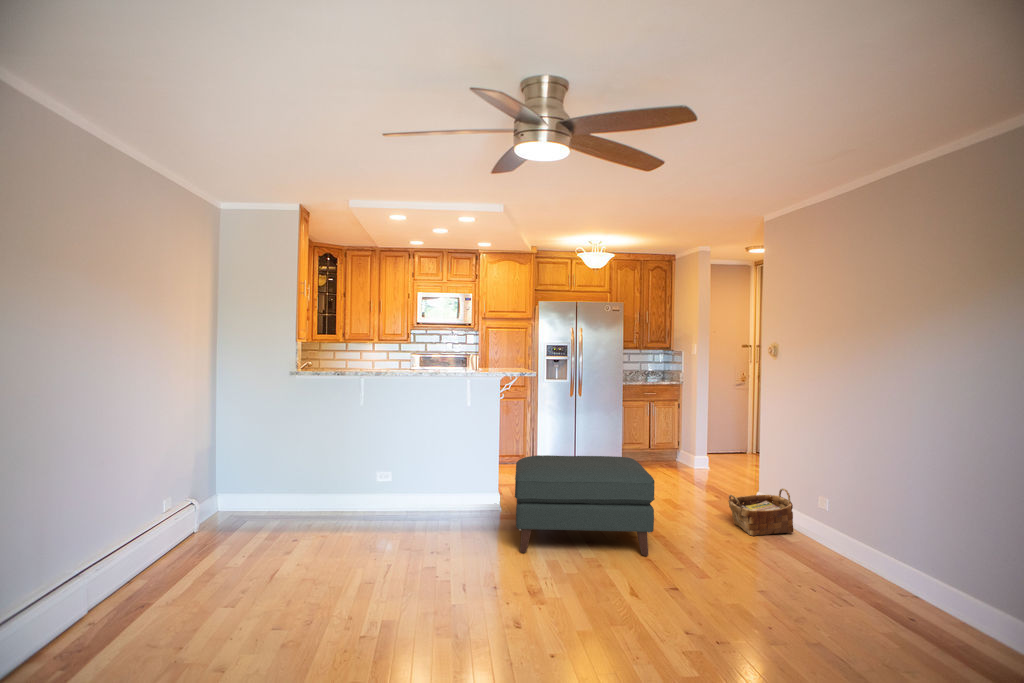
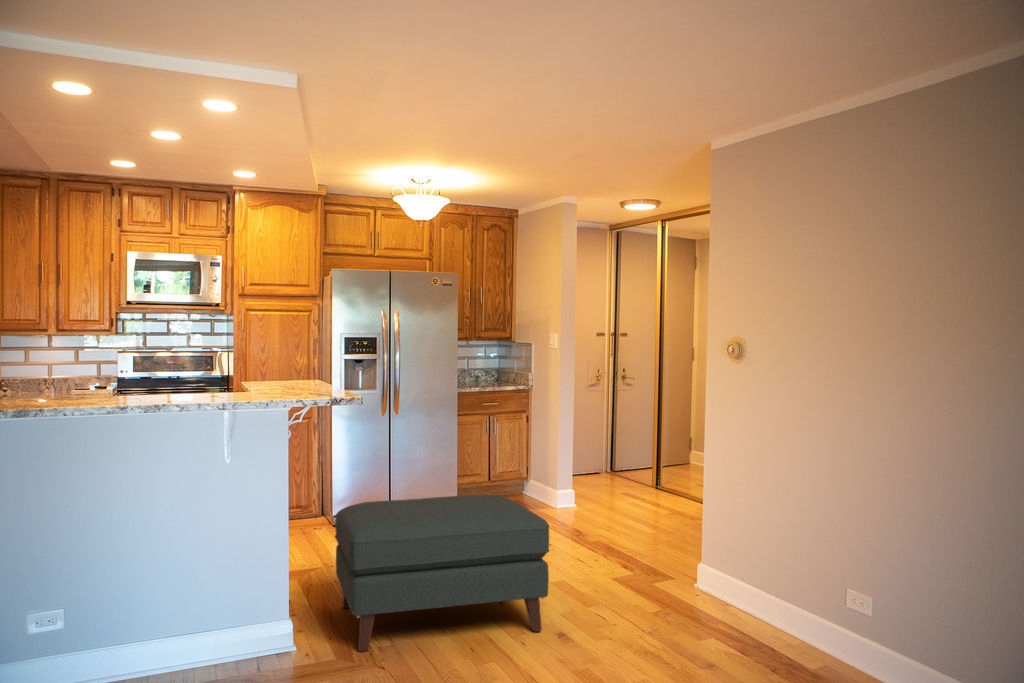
woven basket: present [728,488,793,536] -> none [625,520,705,587]

